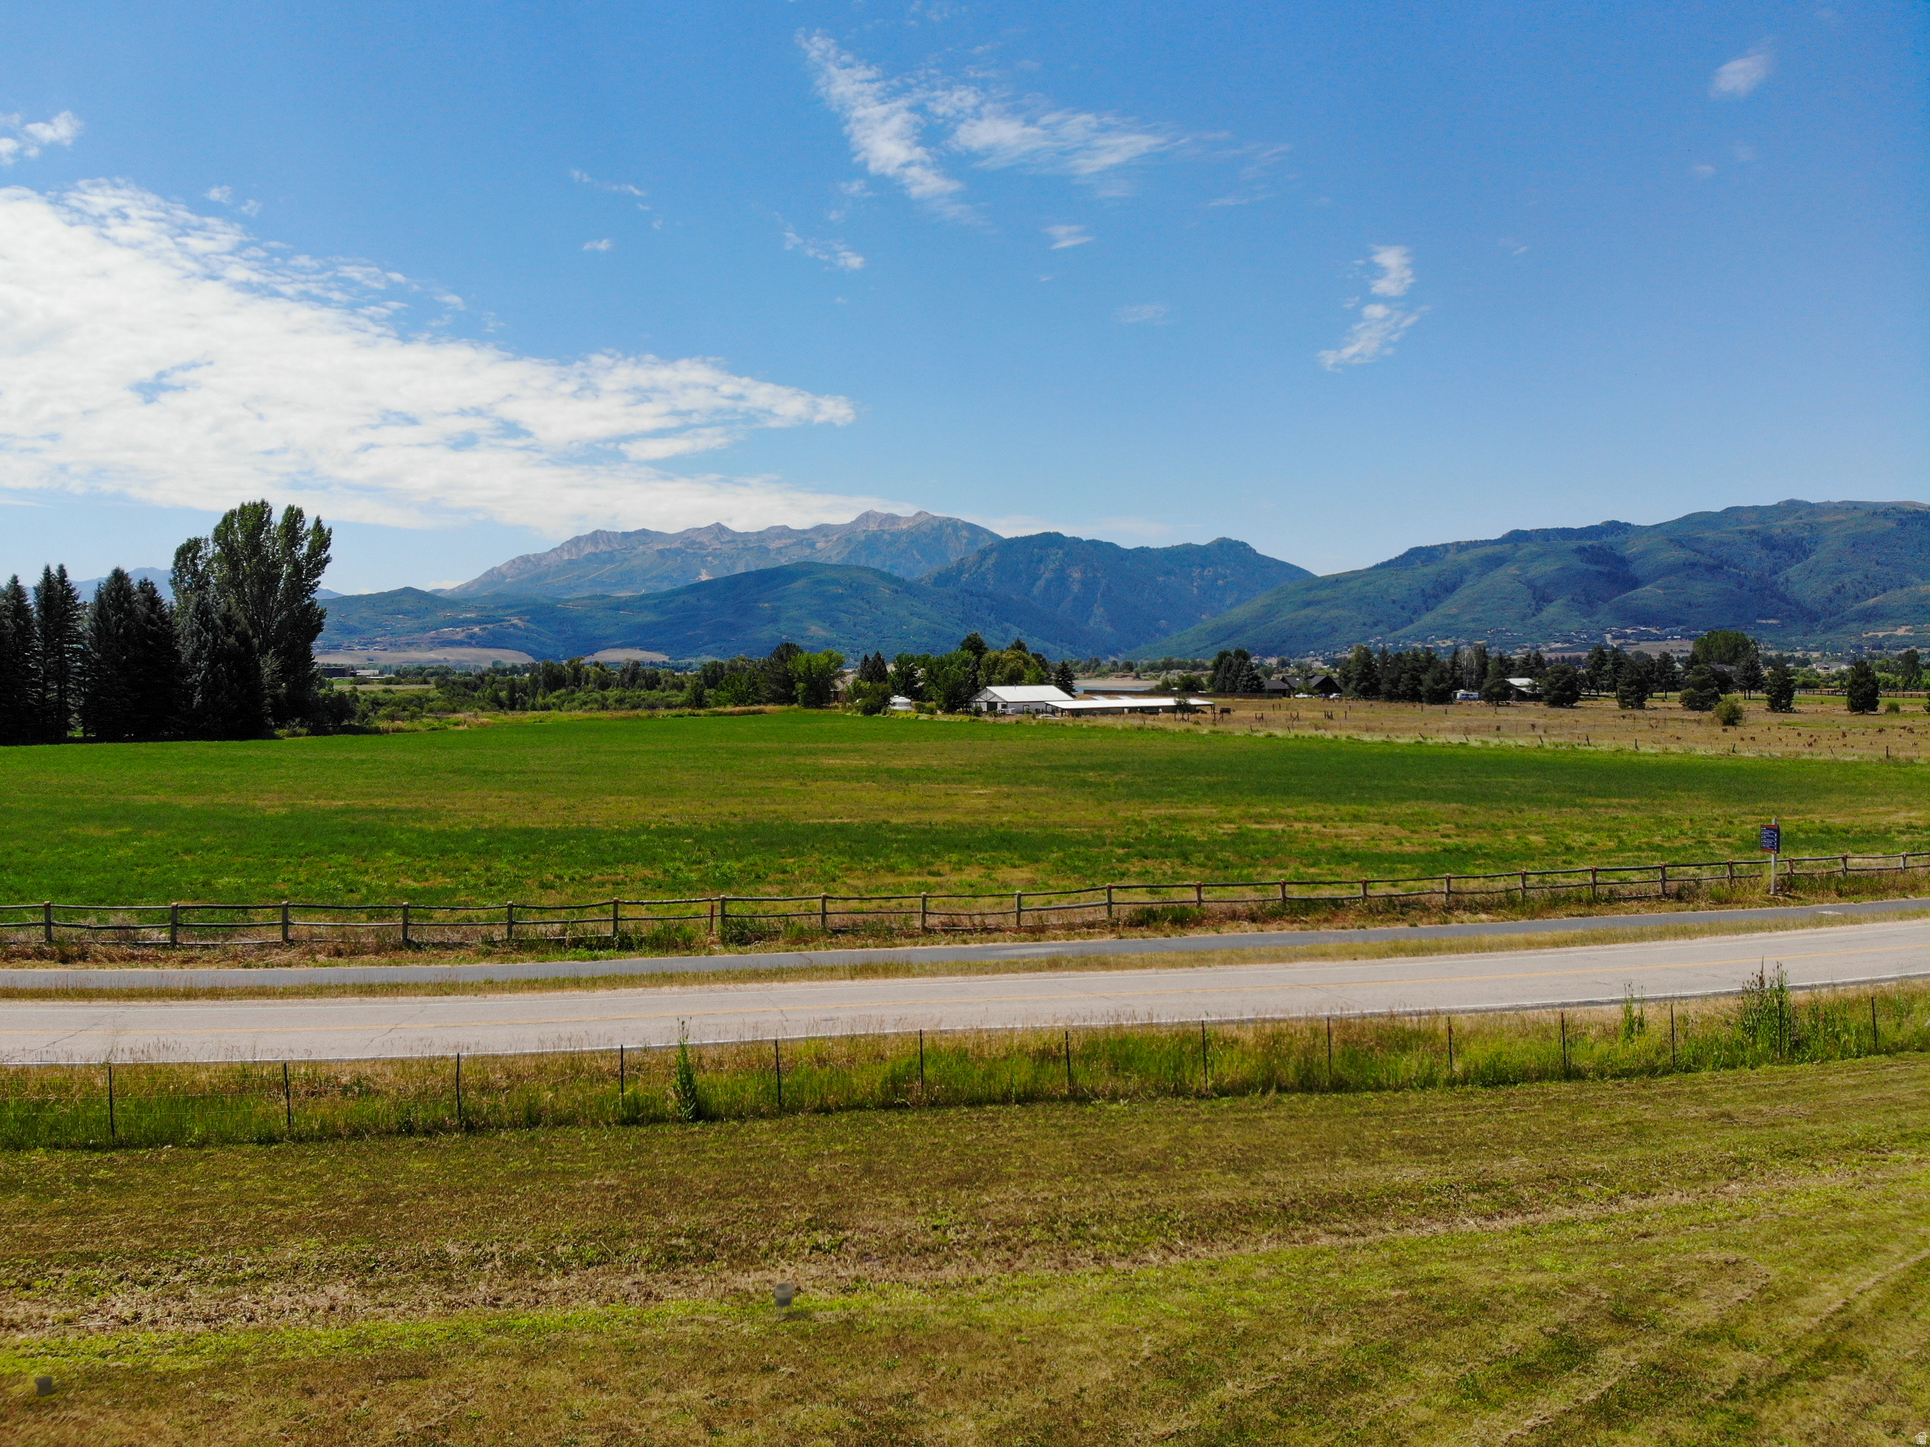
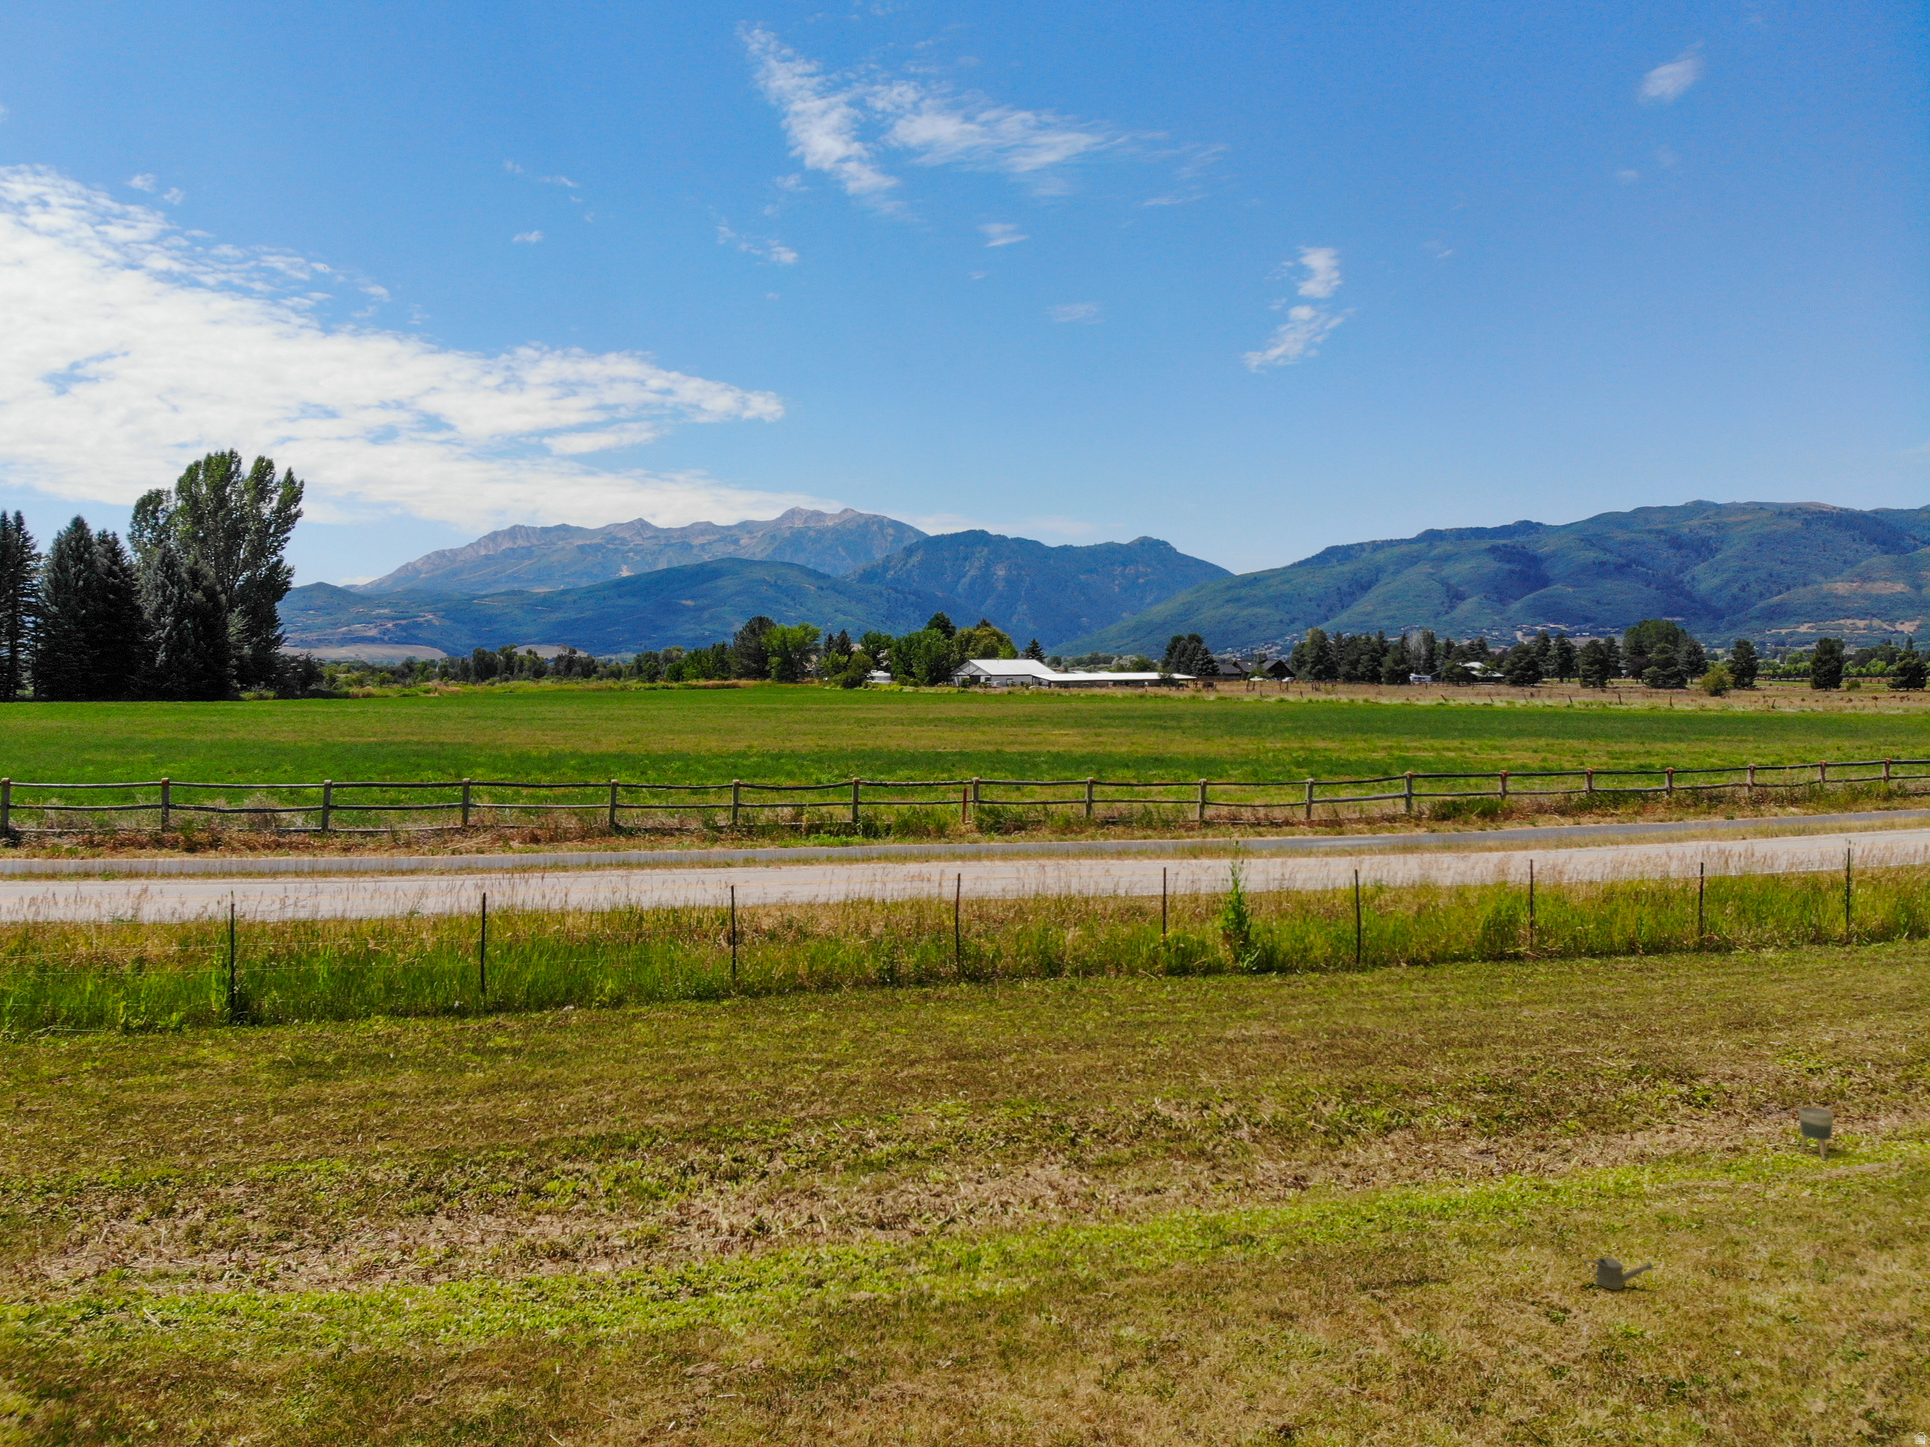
watering can: present [34,1376,63,1396] -> present [1584,1258,1653,1290]

